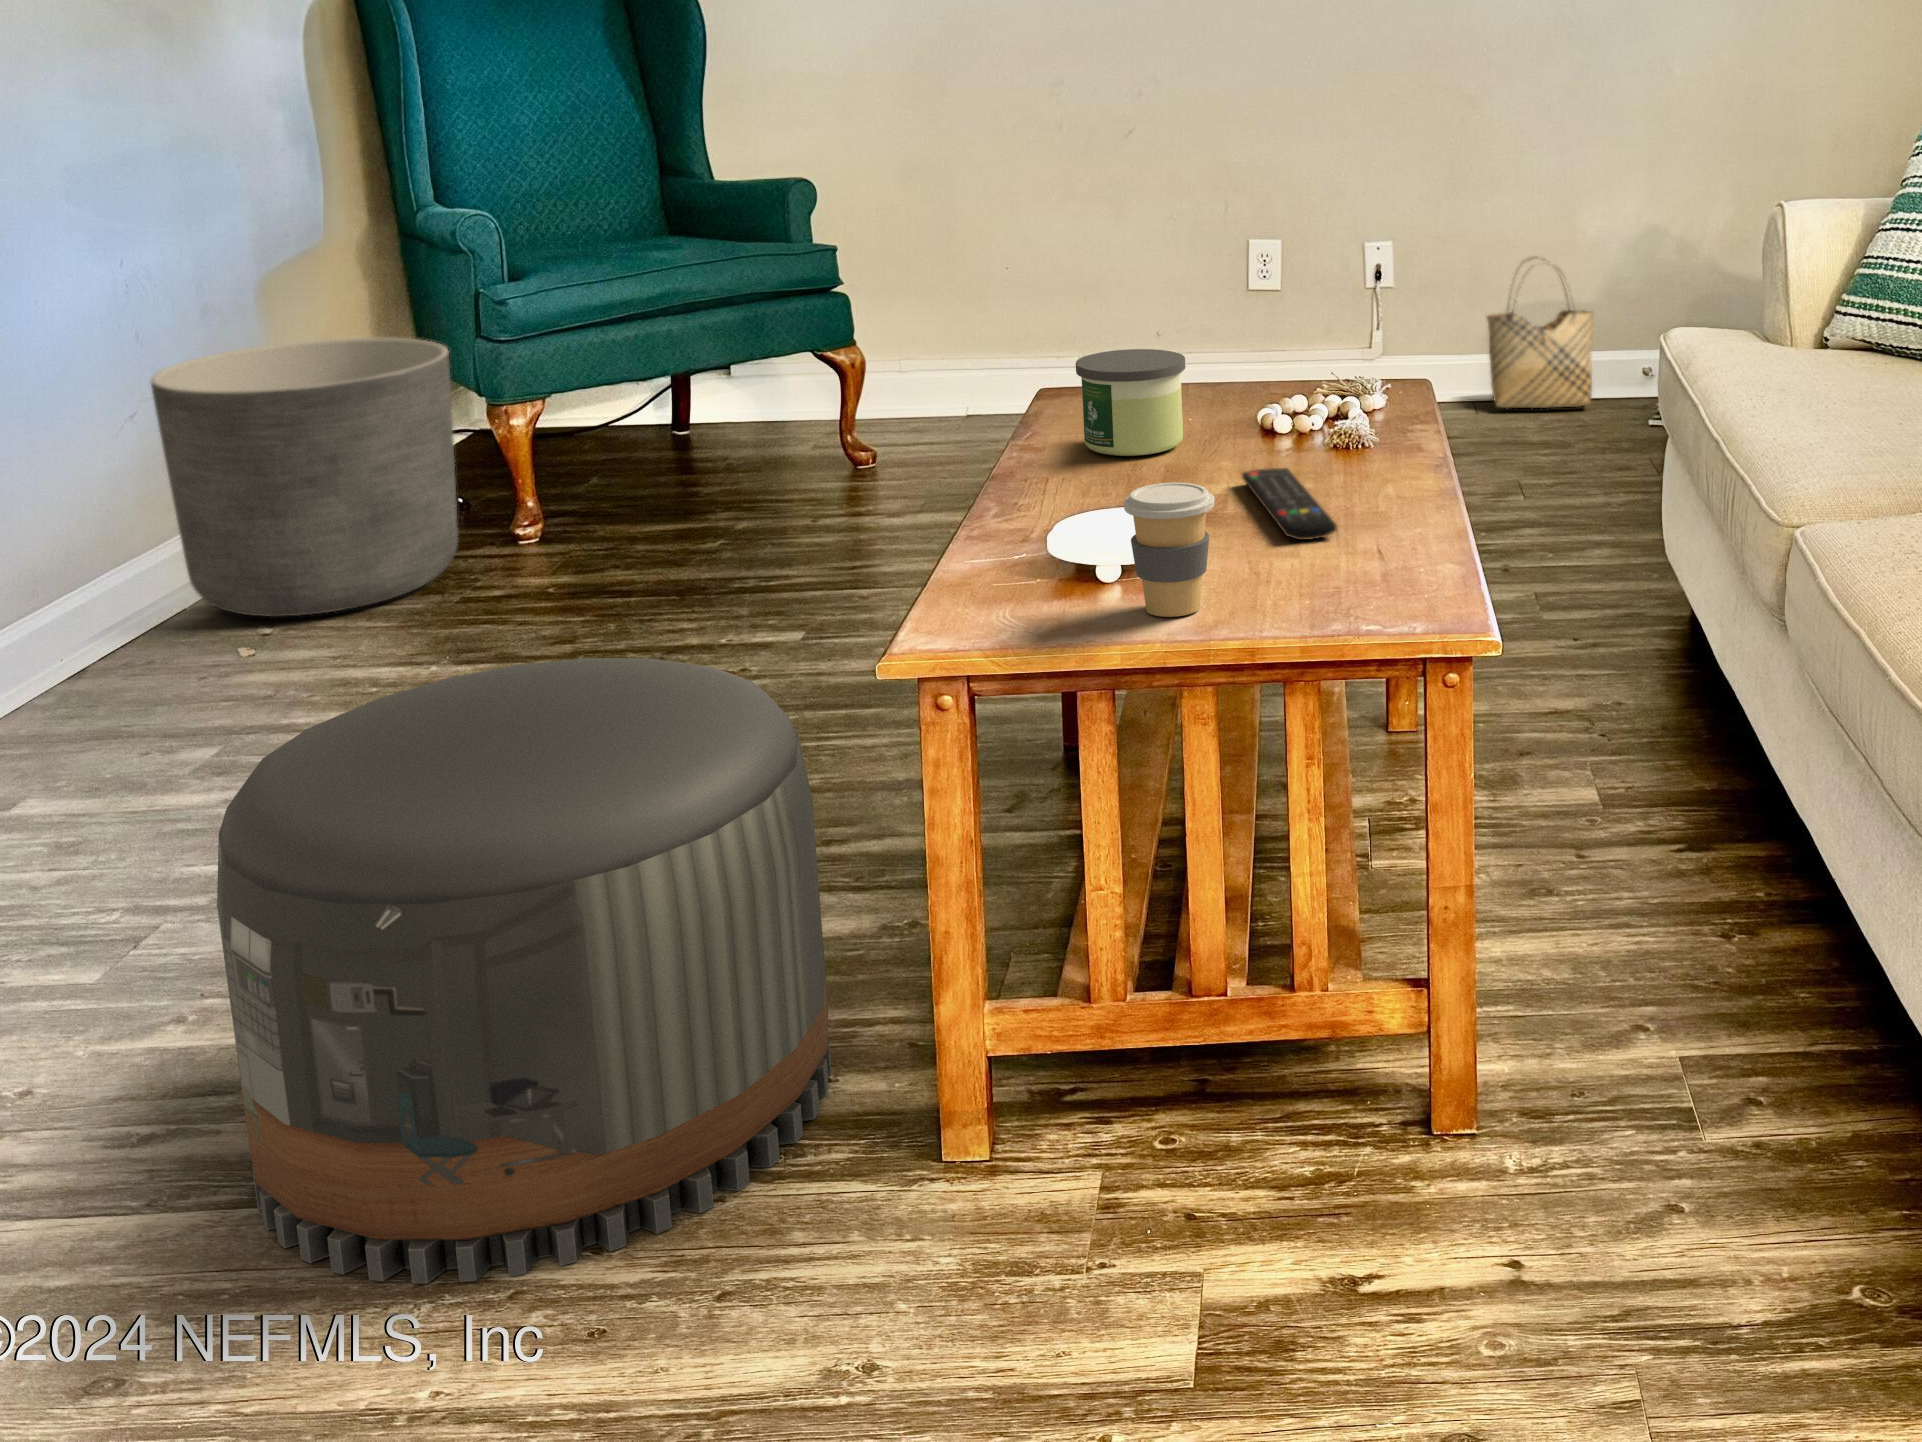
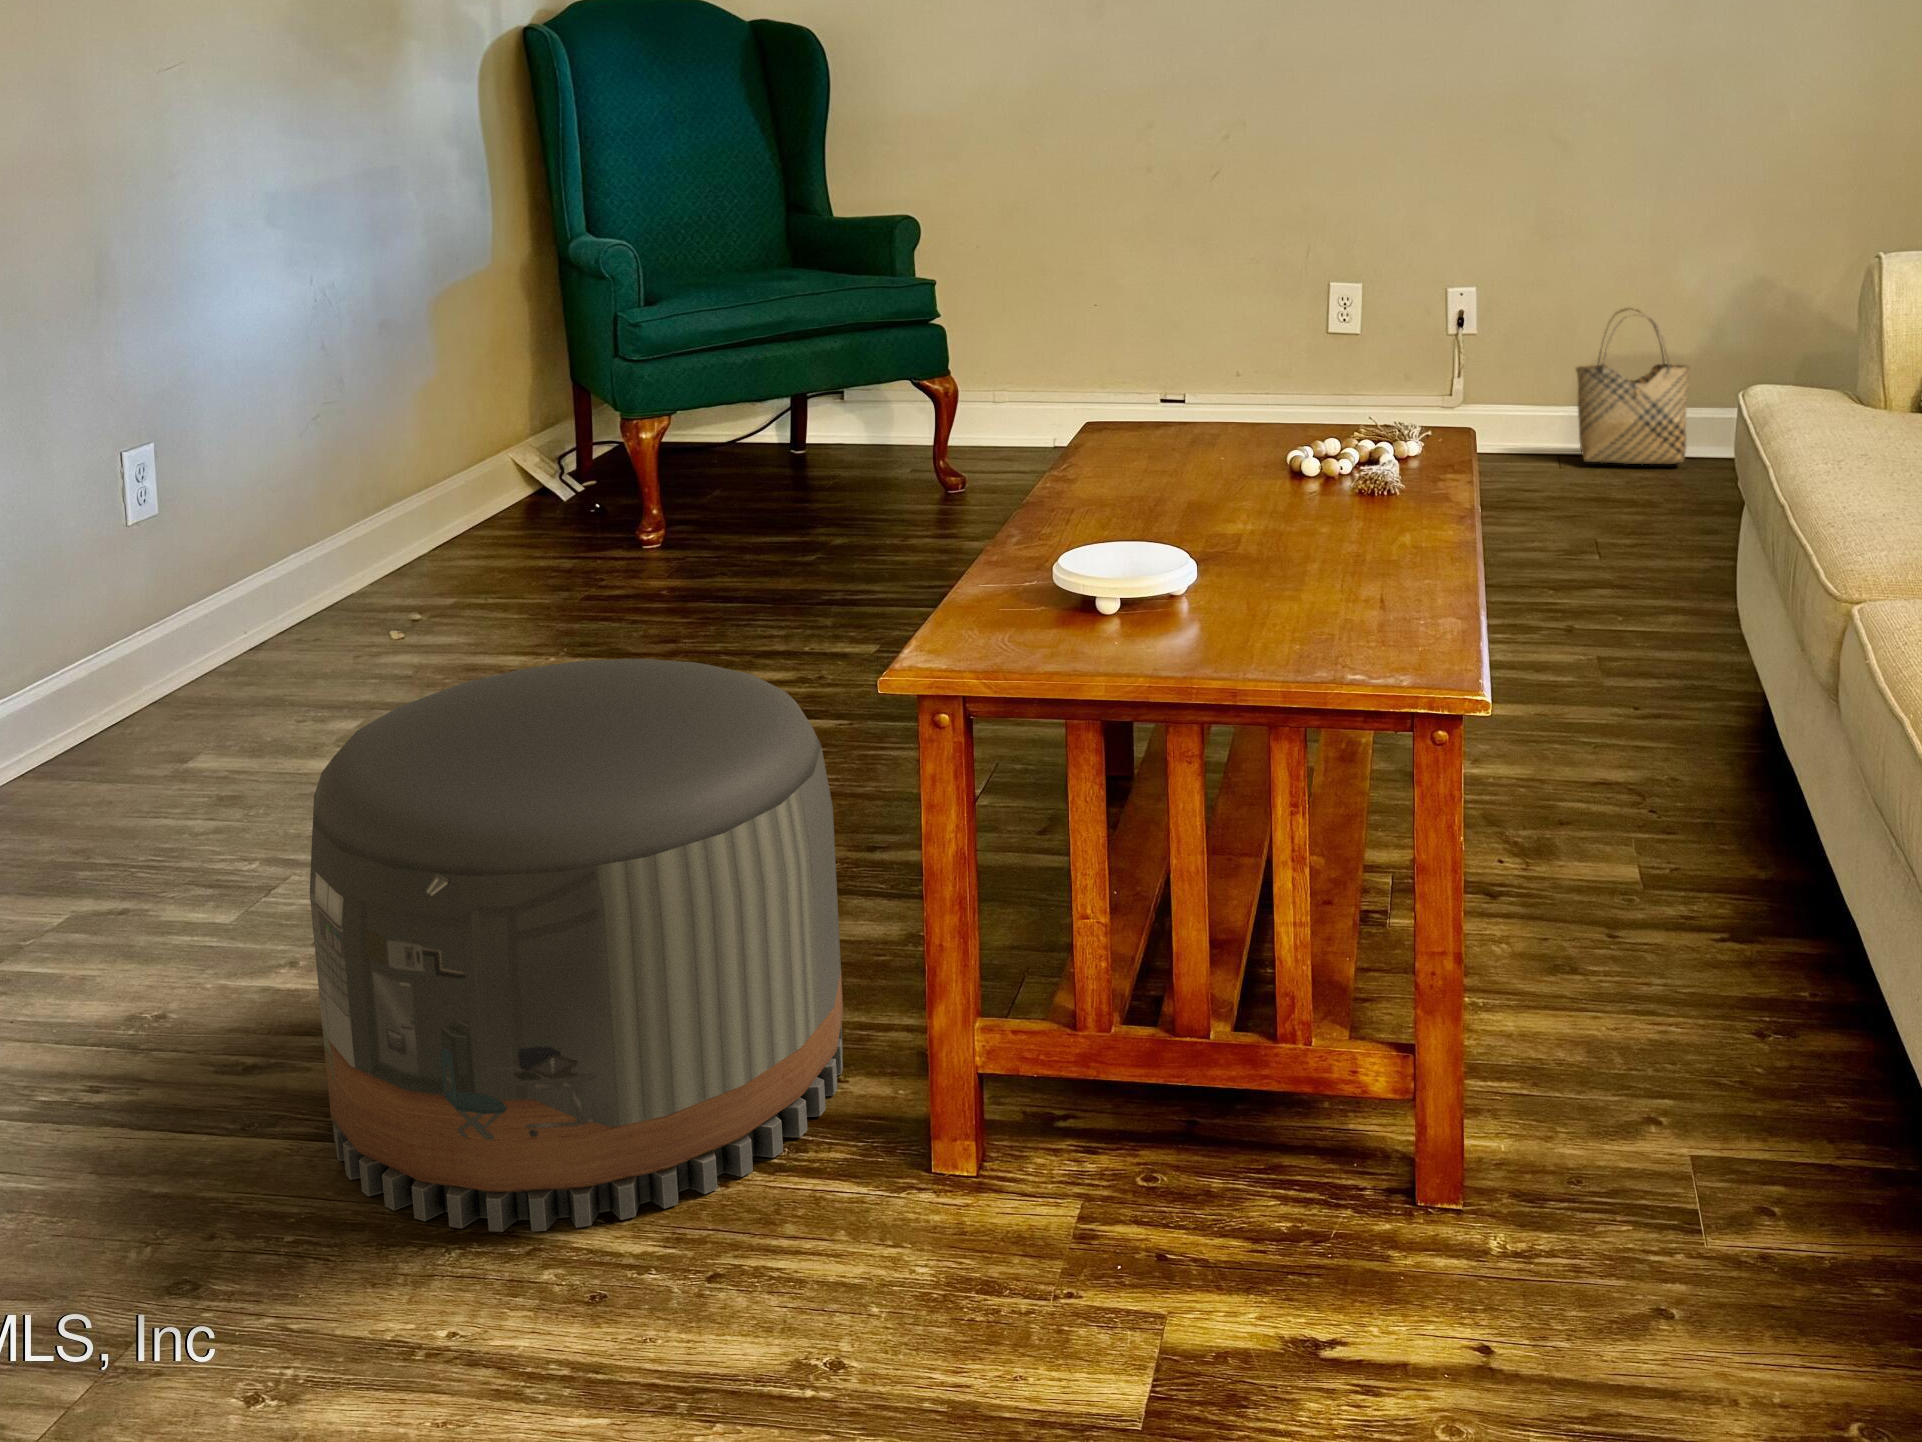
planter: present [151,338,458,617] -> none [340,356,589,605]
candle: present [1076,349,1185,456] -> none [1113,388,1219,492]
remote control: present [1242,468,1337,540] -> none [1264,511,1346,584]
coffee cup: present [1124,483,1215,617] -> none [1121,520,1210,653]

